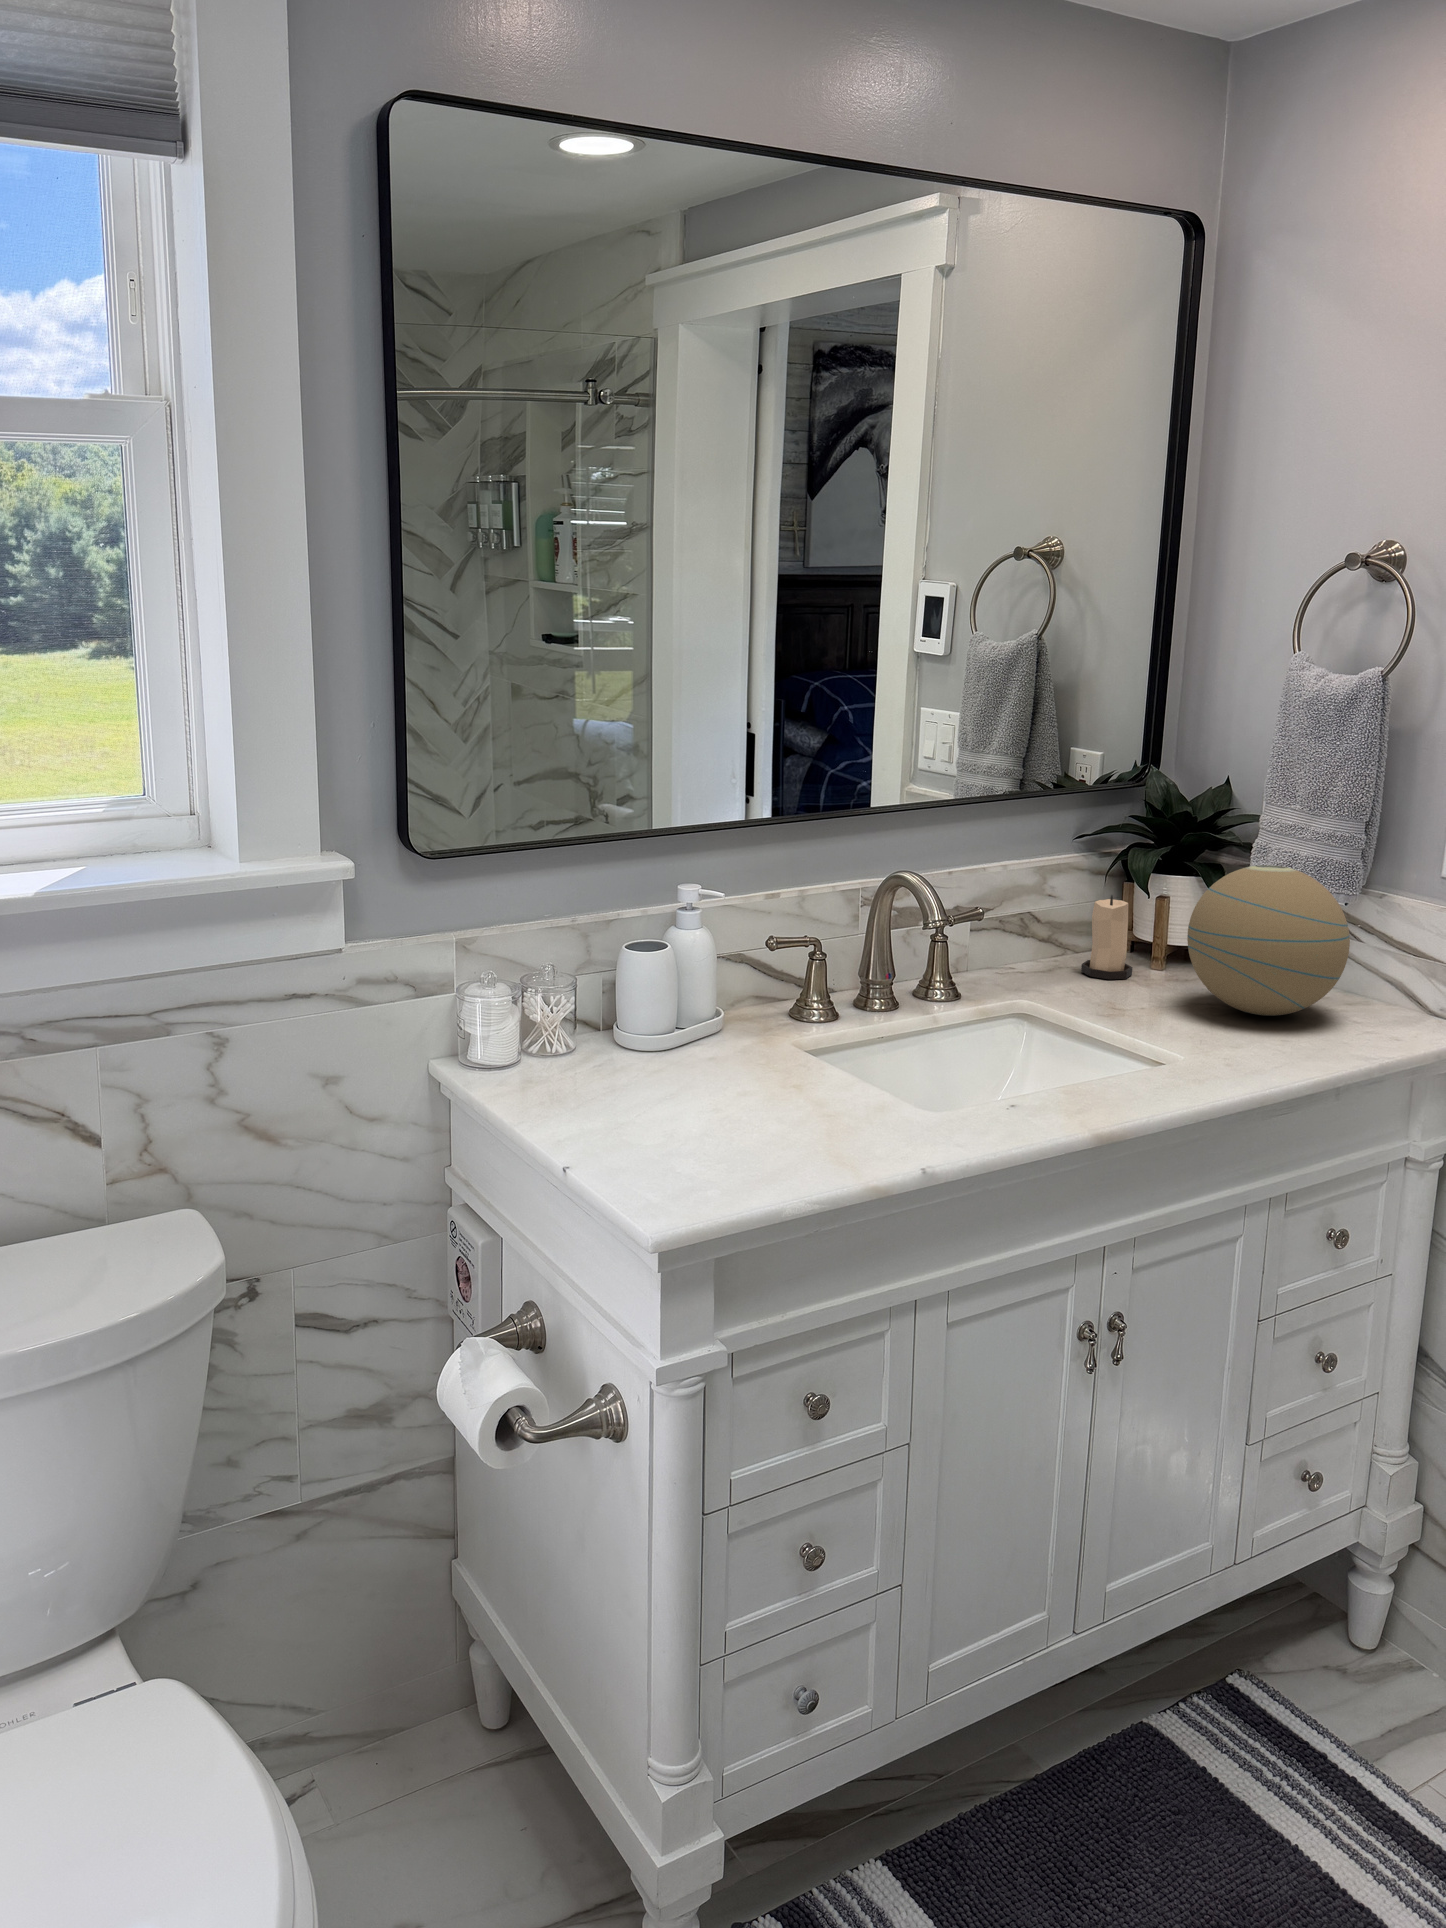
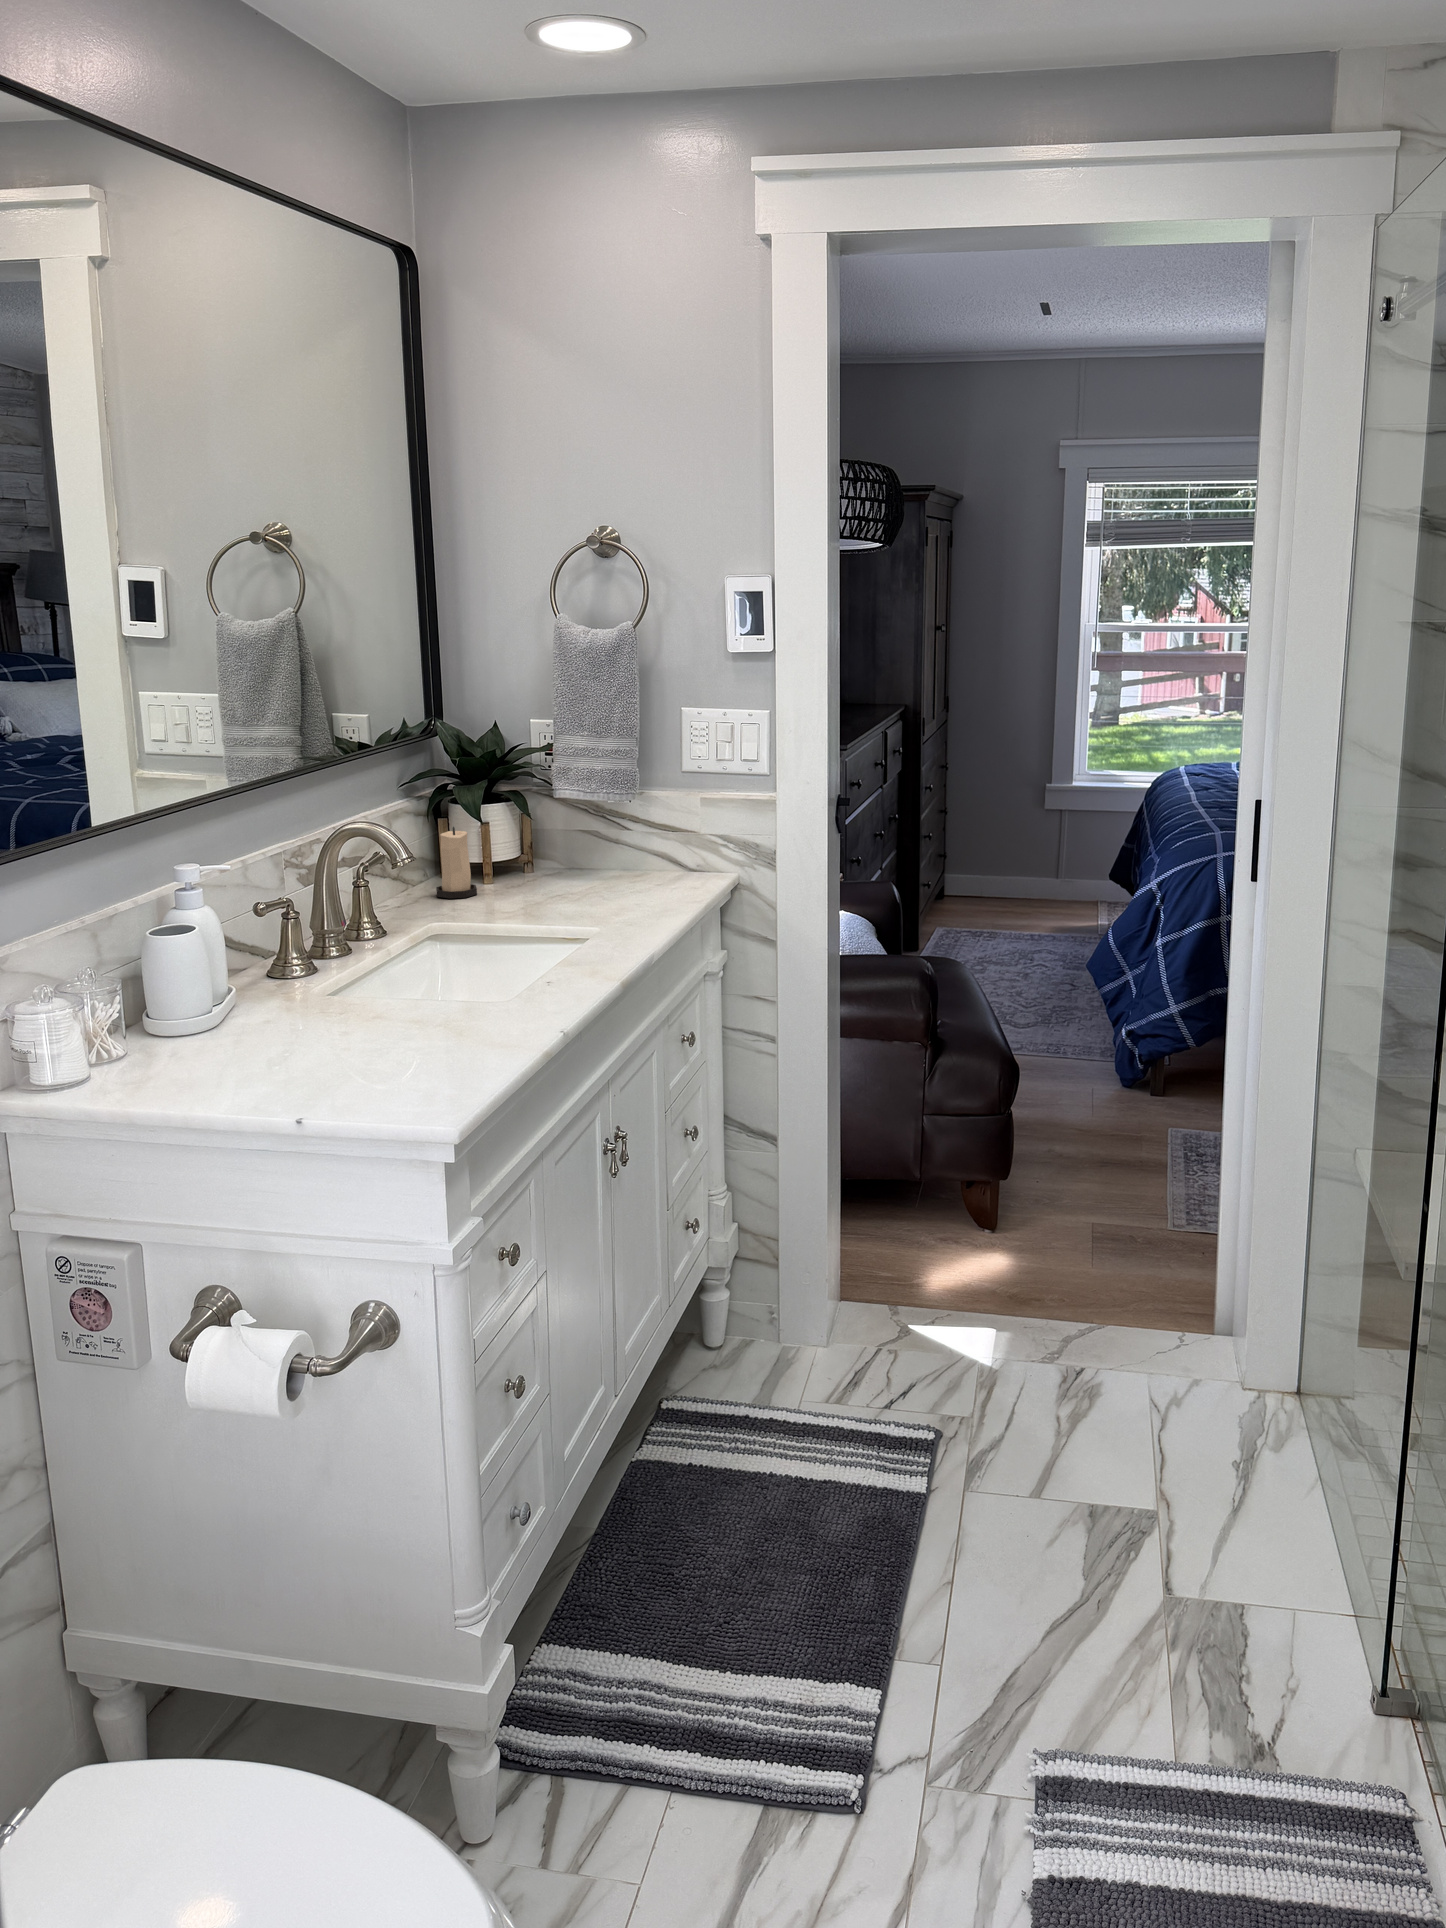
decorative orb: present [1187,865,1350,1016] -> none [539,778,658,895]

